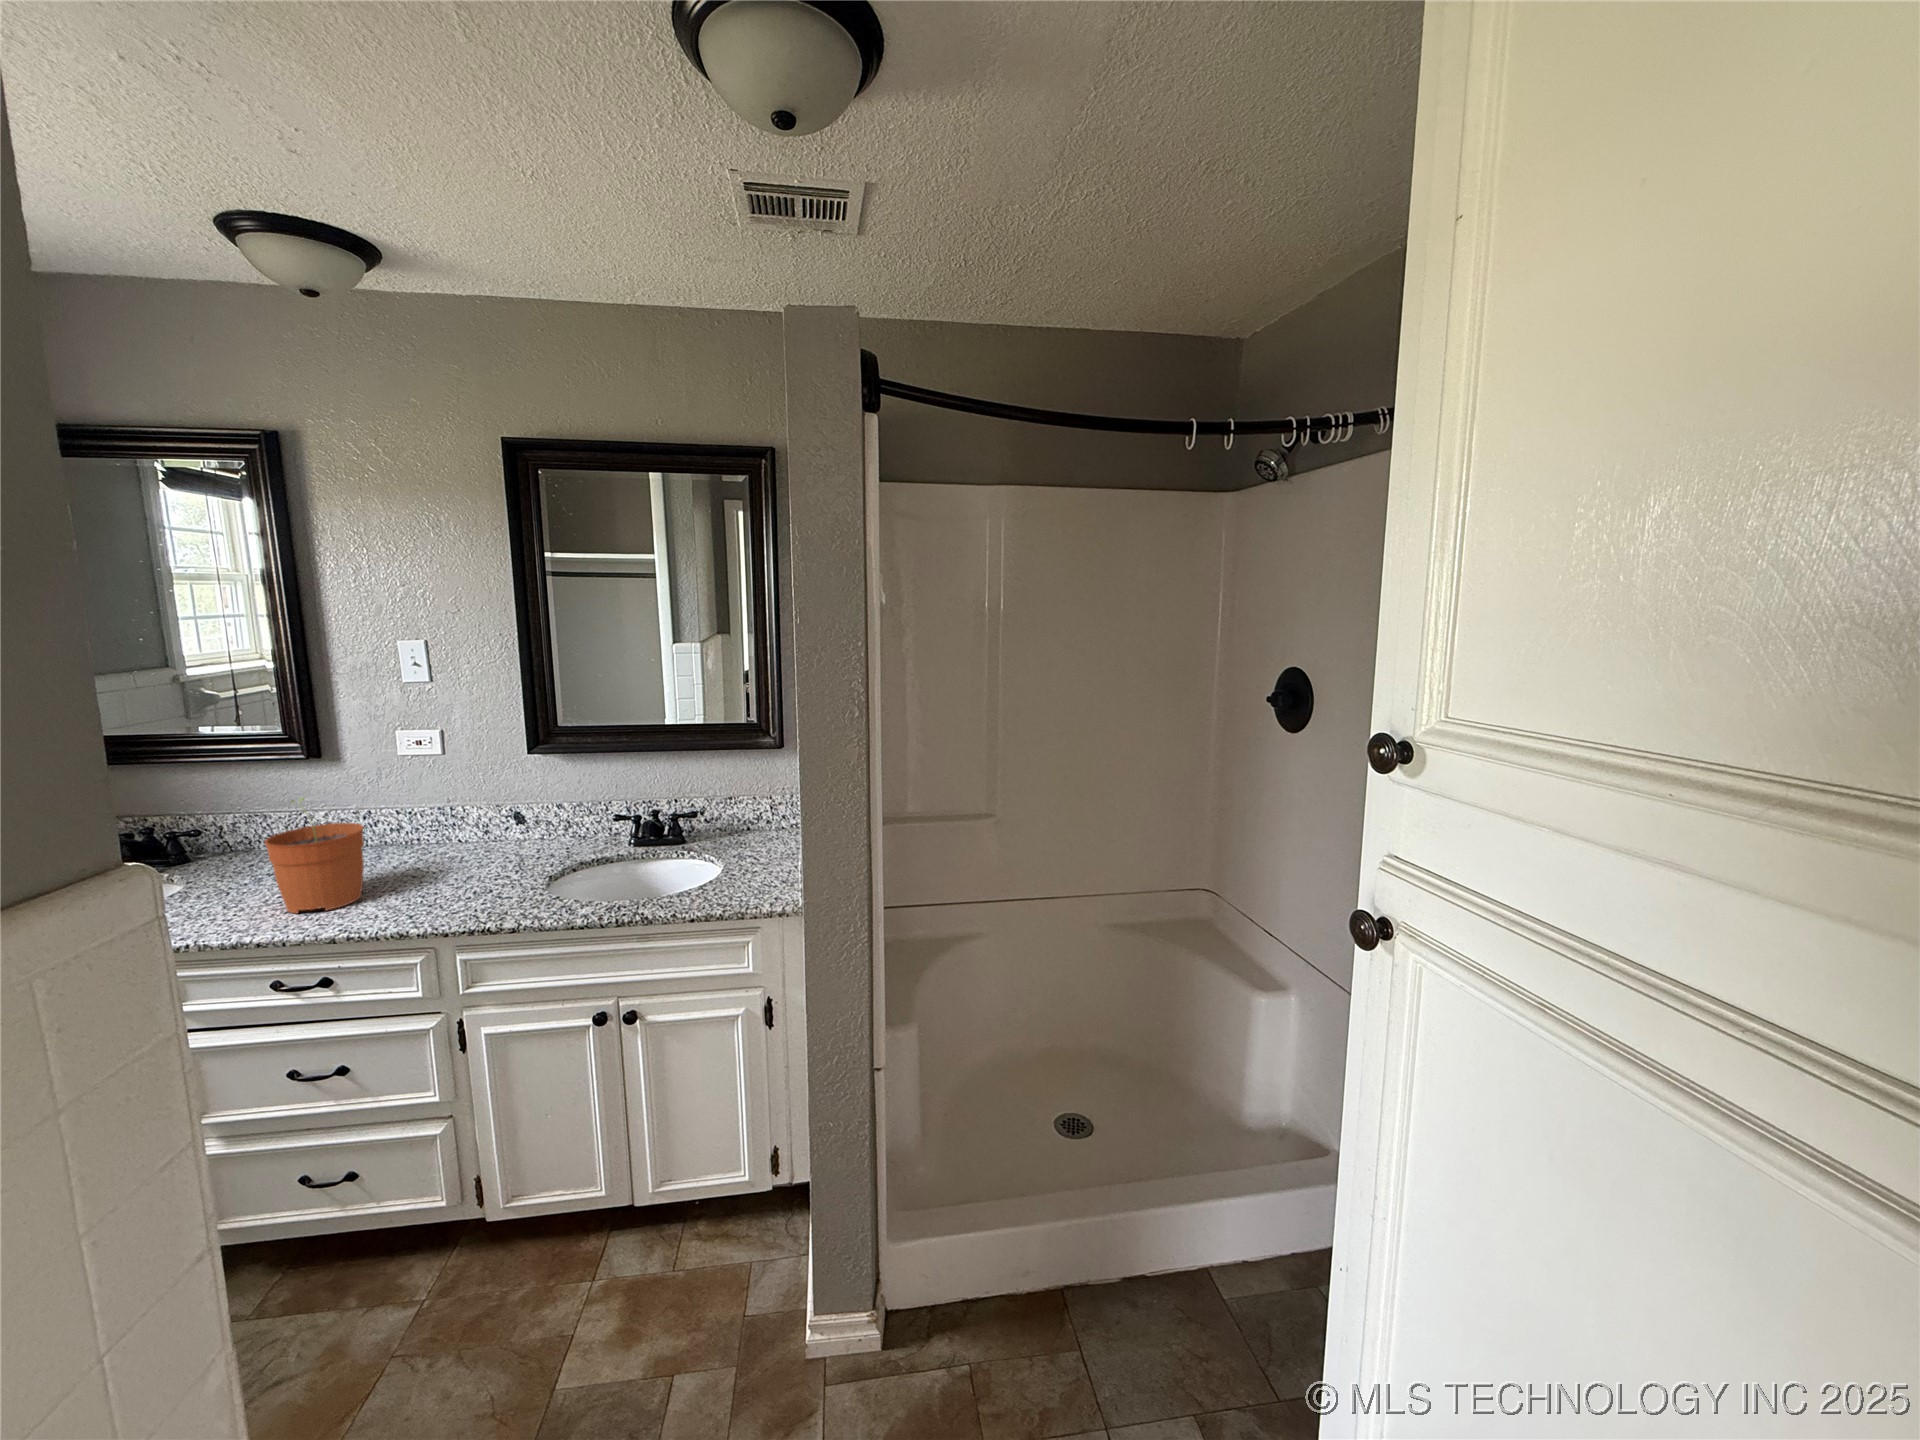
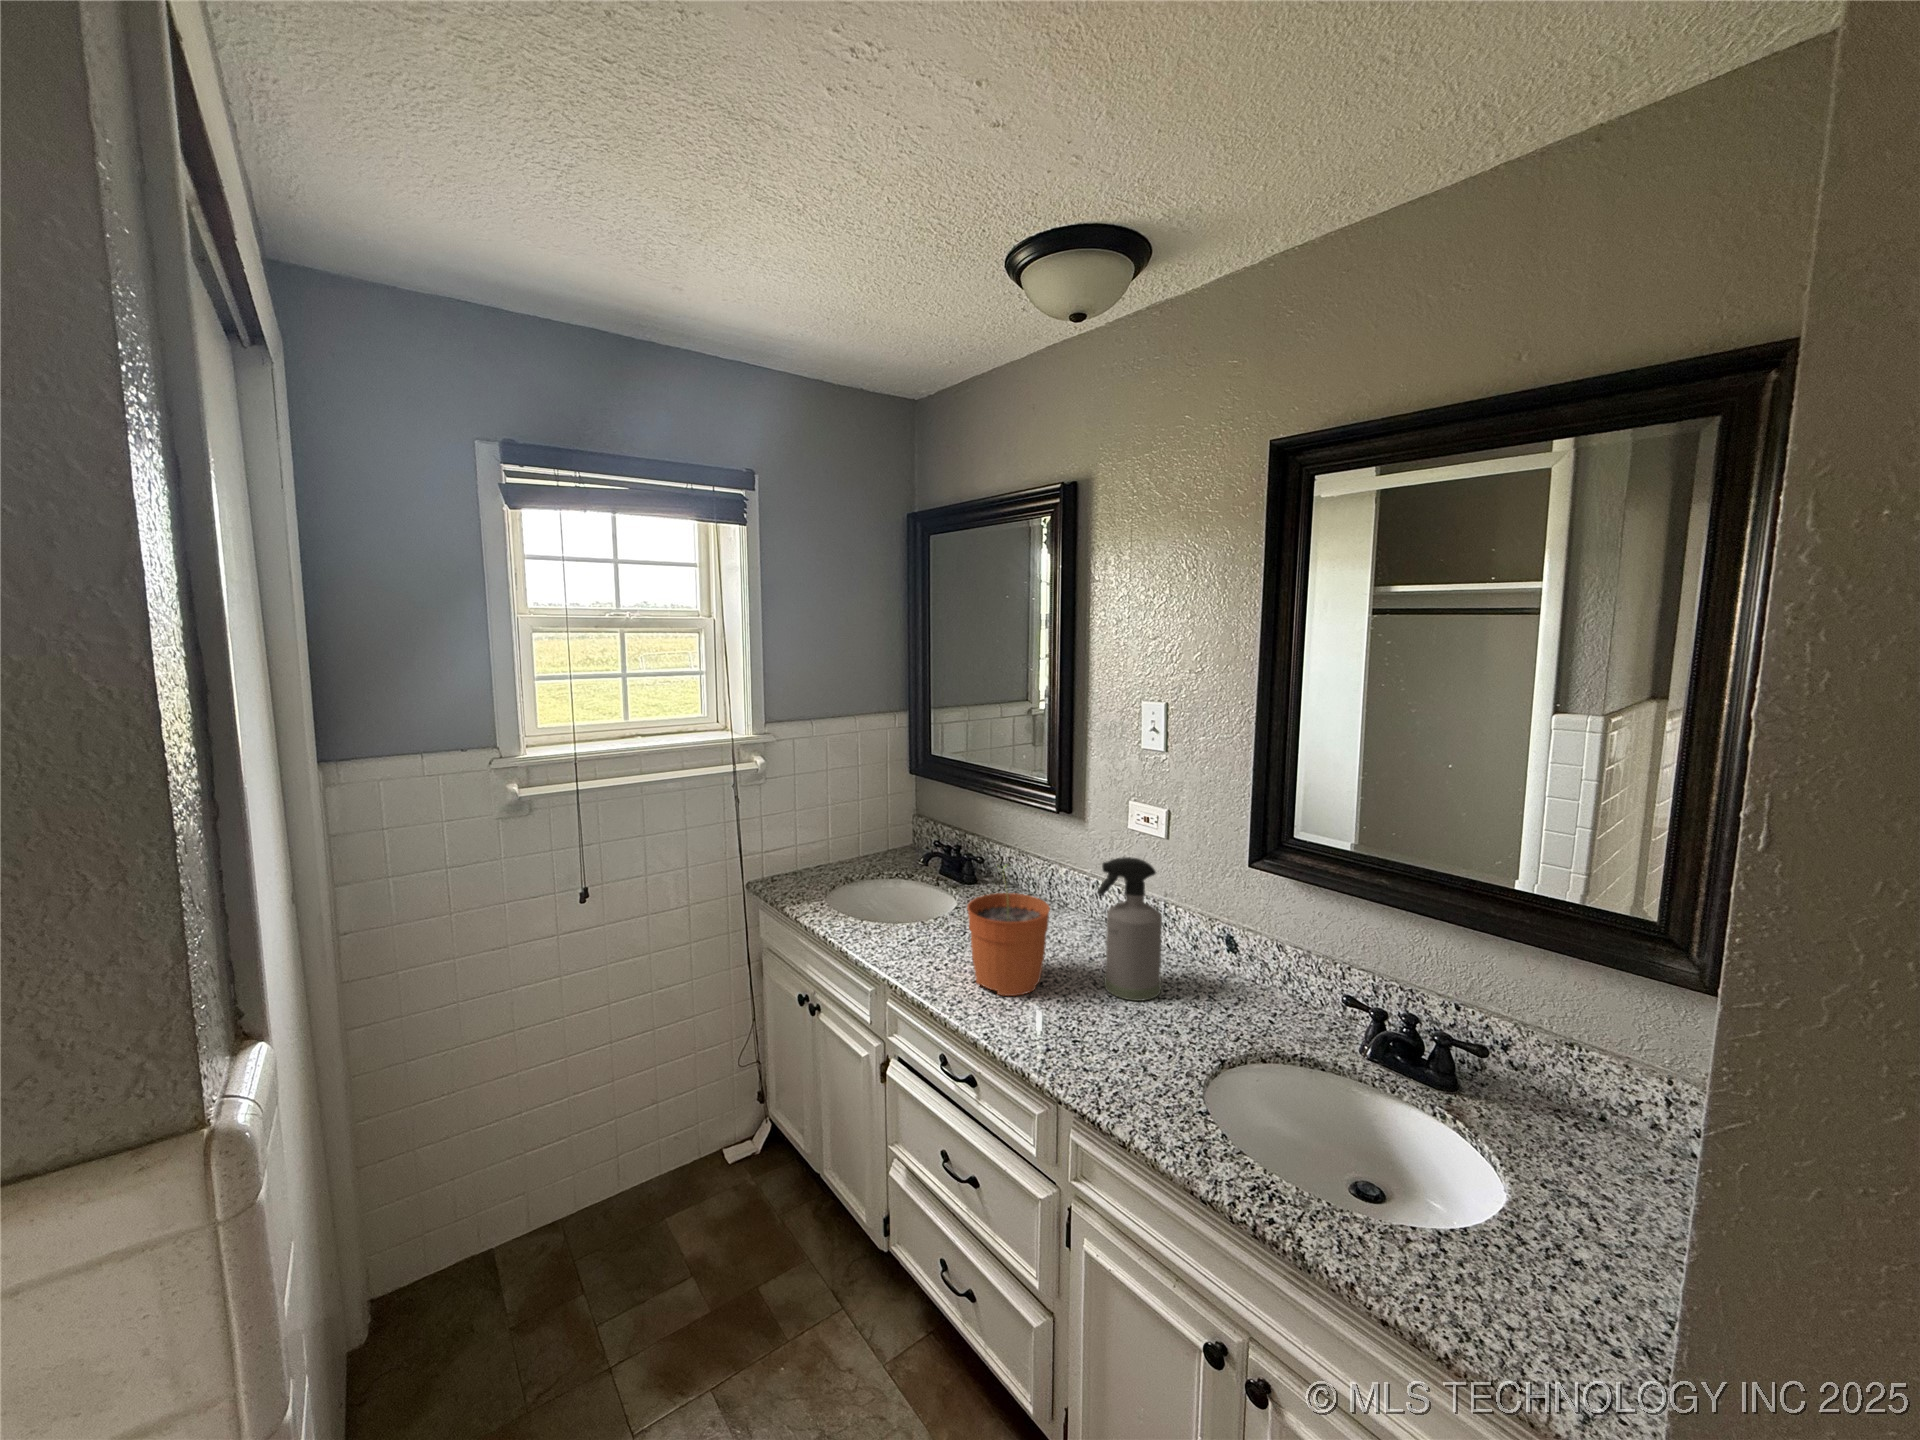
spray bottle: none [406,764,477,877] -> present [1097,857,1162,1001]

